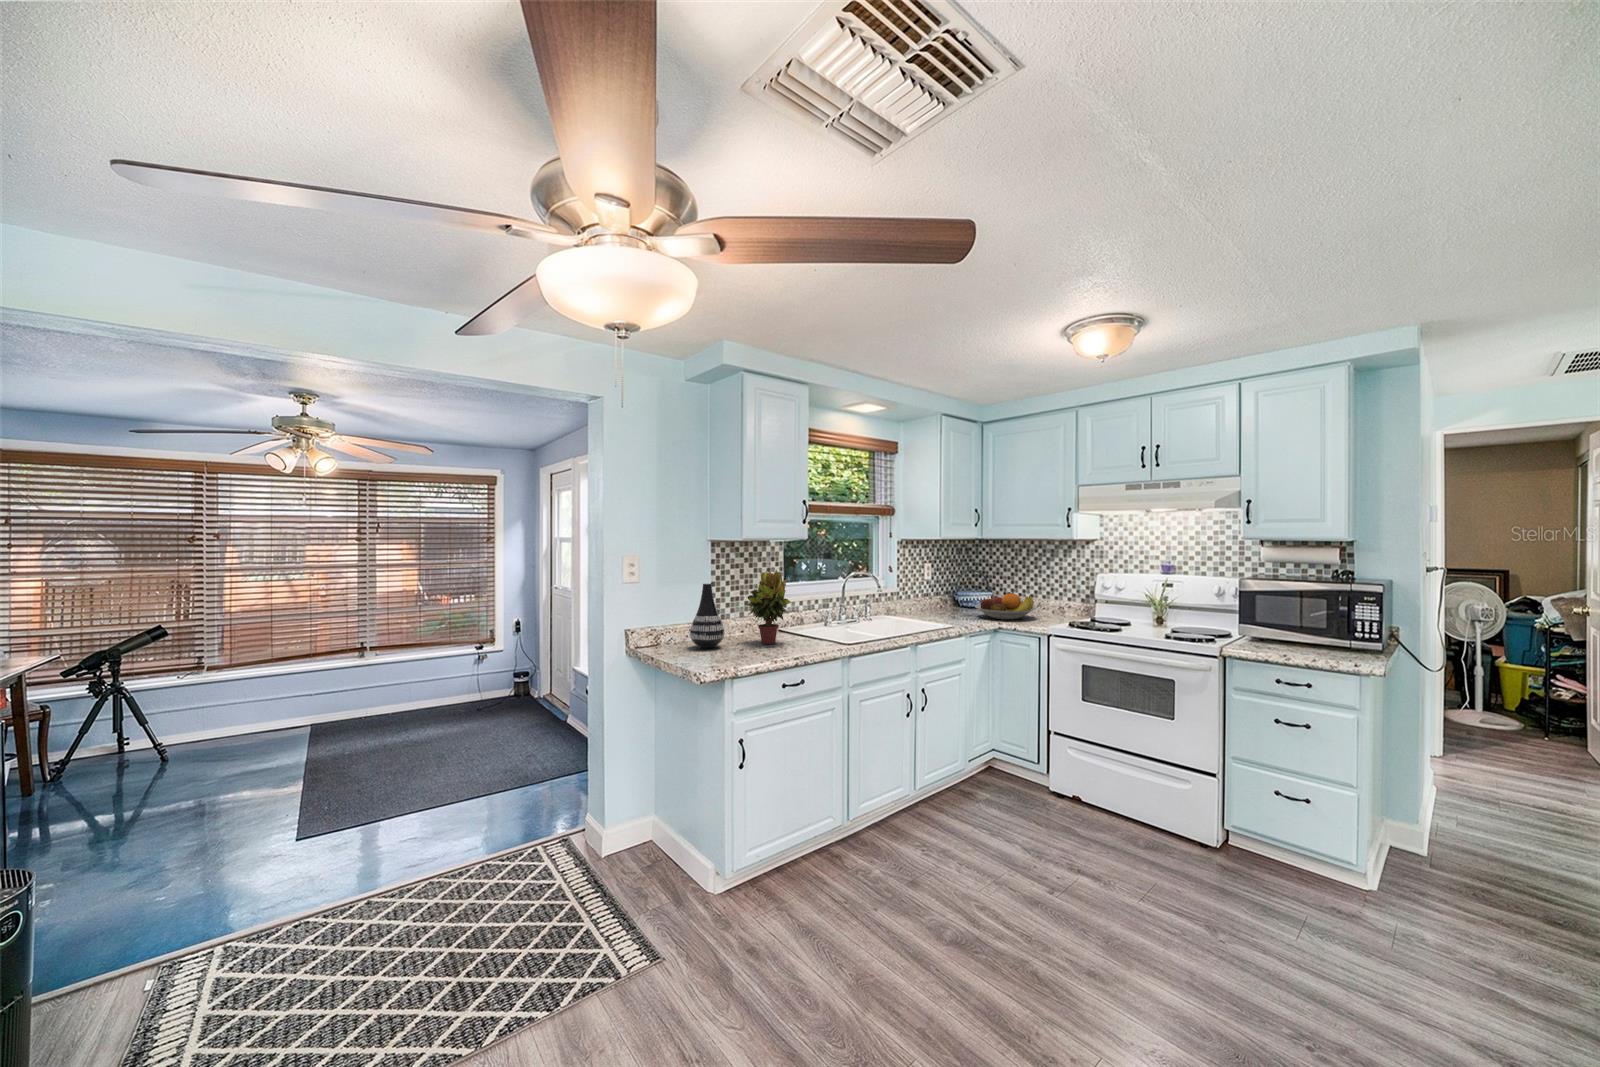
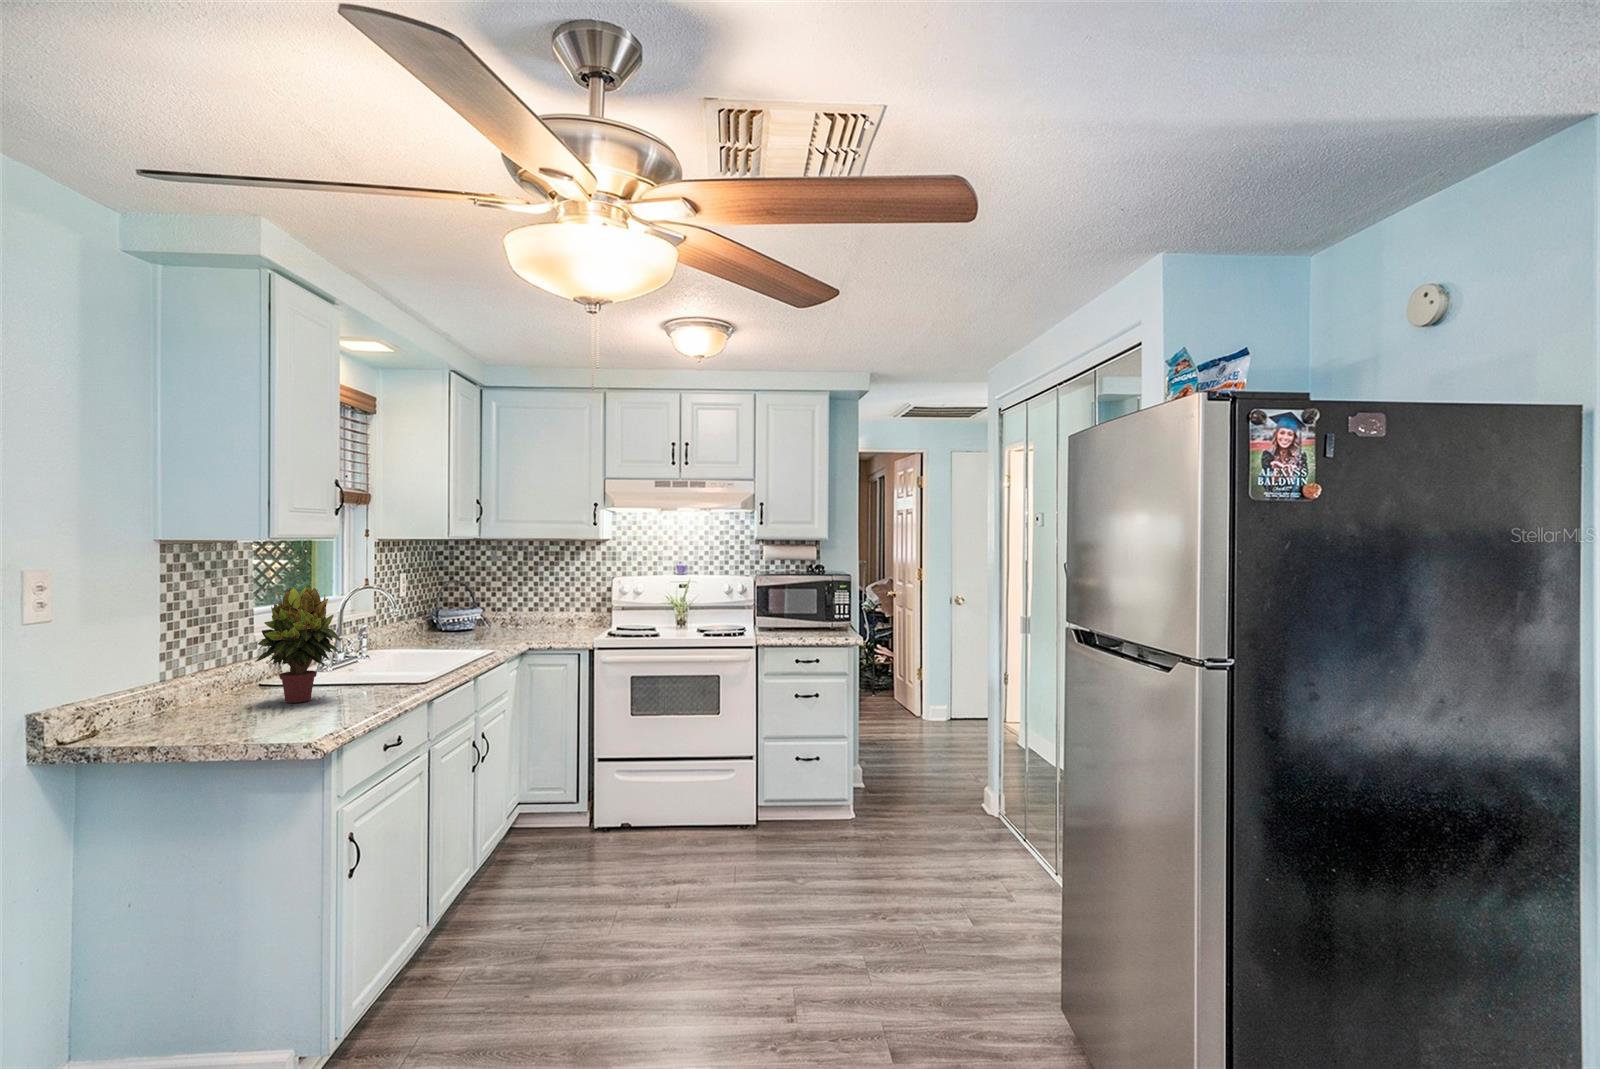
vase: present [690,583,725,649] -> none [167,612,240,726]
fruit bowl: present [975,593,1035,619] -> none [484,605,557,637]

